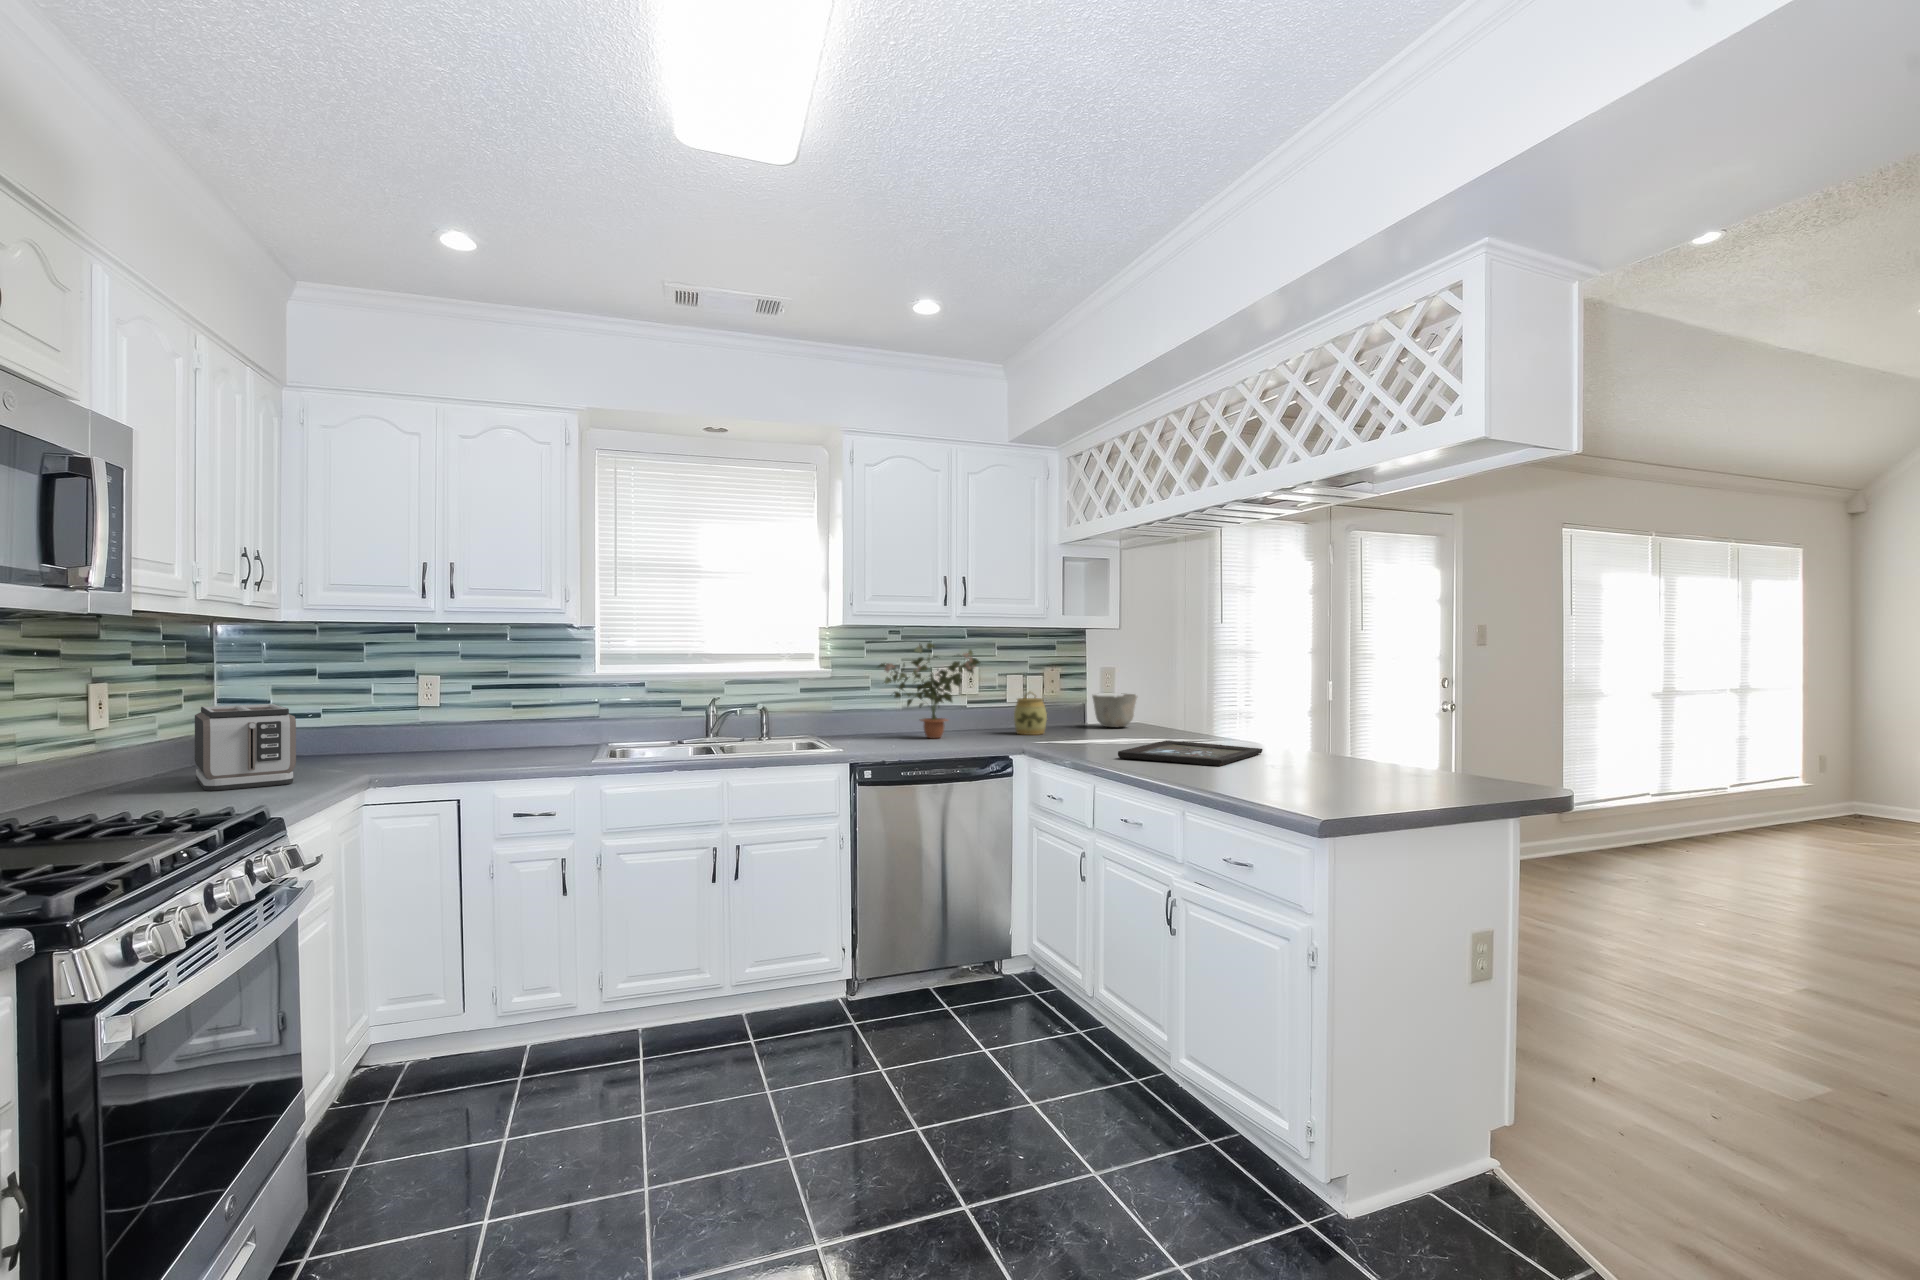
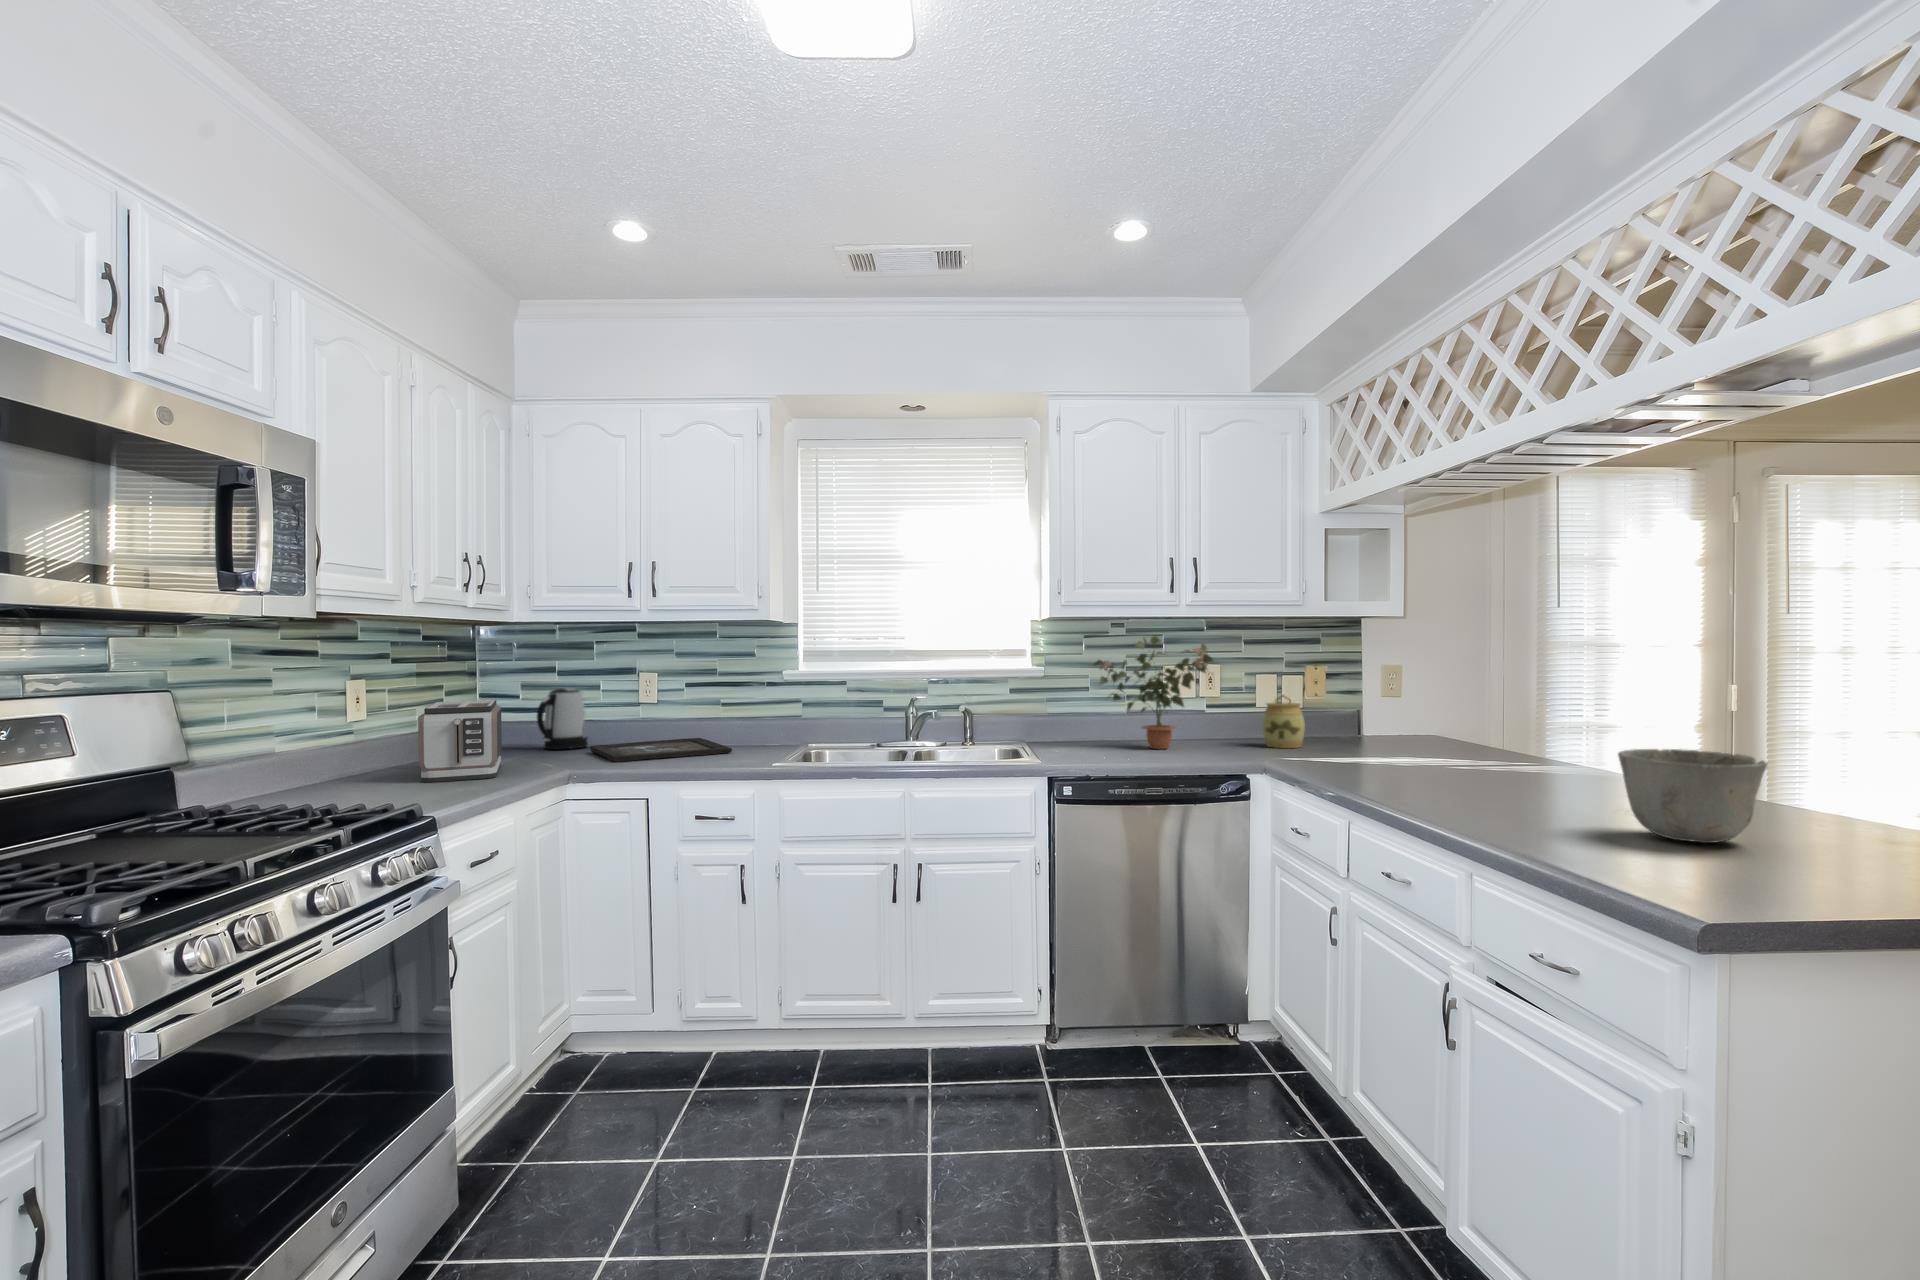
kettle: none [300,692,356,757] -> present [537,688,588,750]
ceramic bowl: present [1092,694,1137,727] -> present [1618,749,1768,843]
tray: present [1118,741,1263,766] -> present [590,738,732,762]

